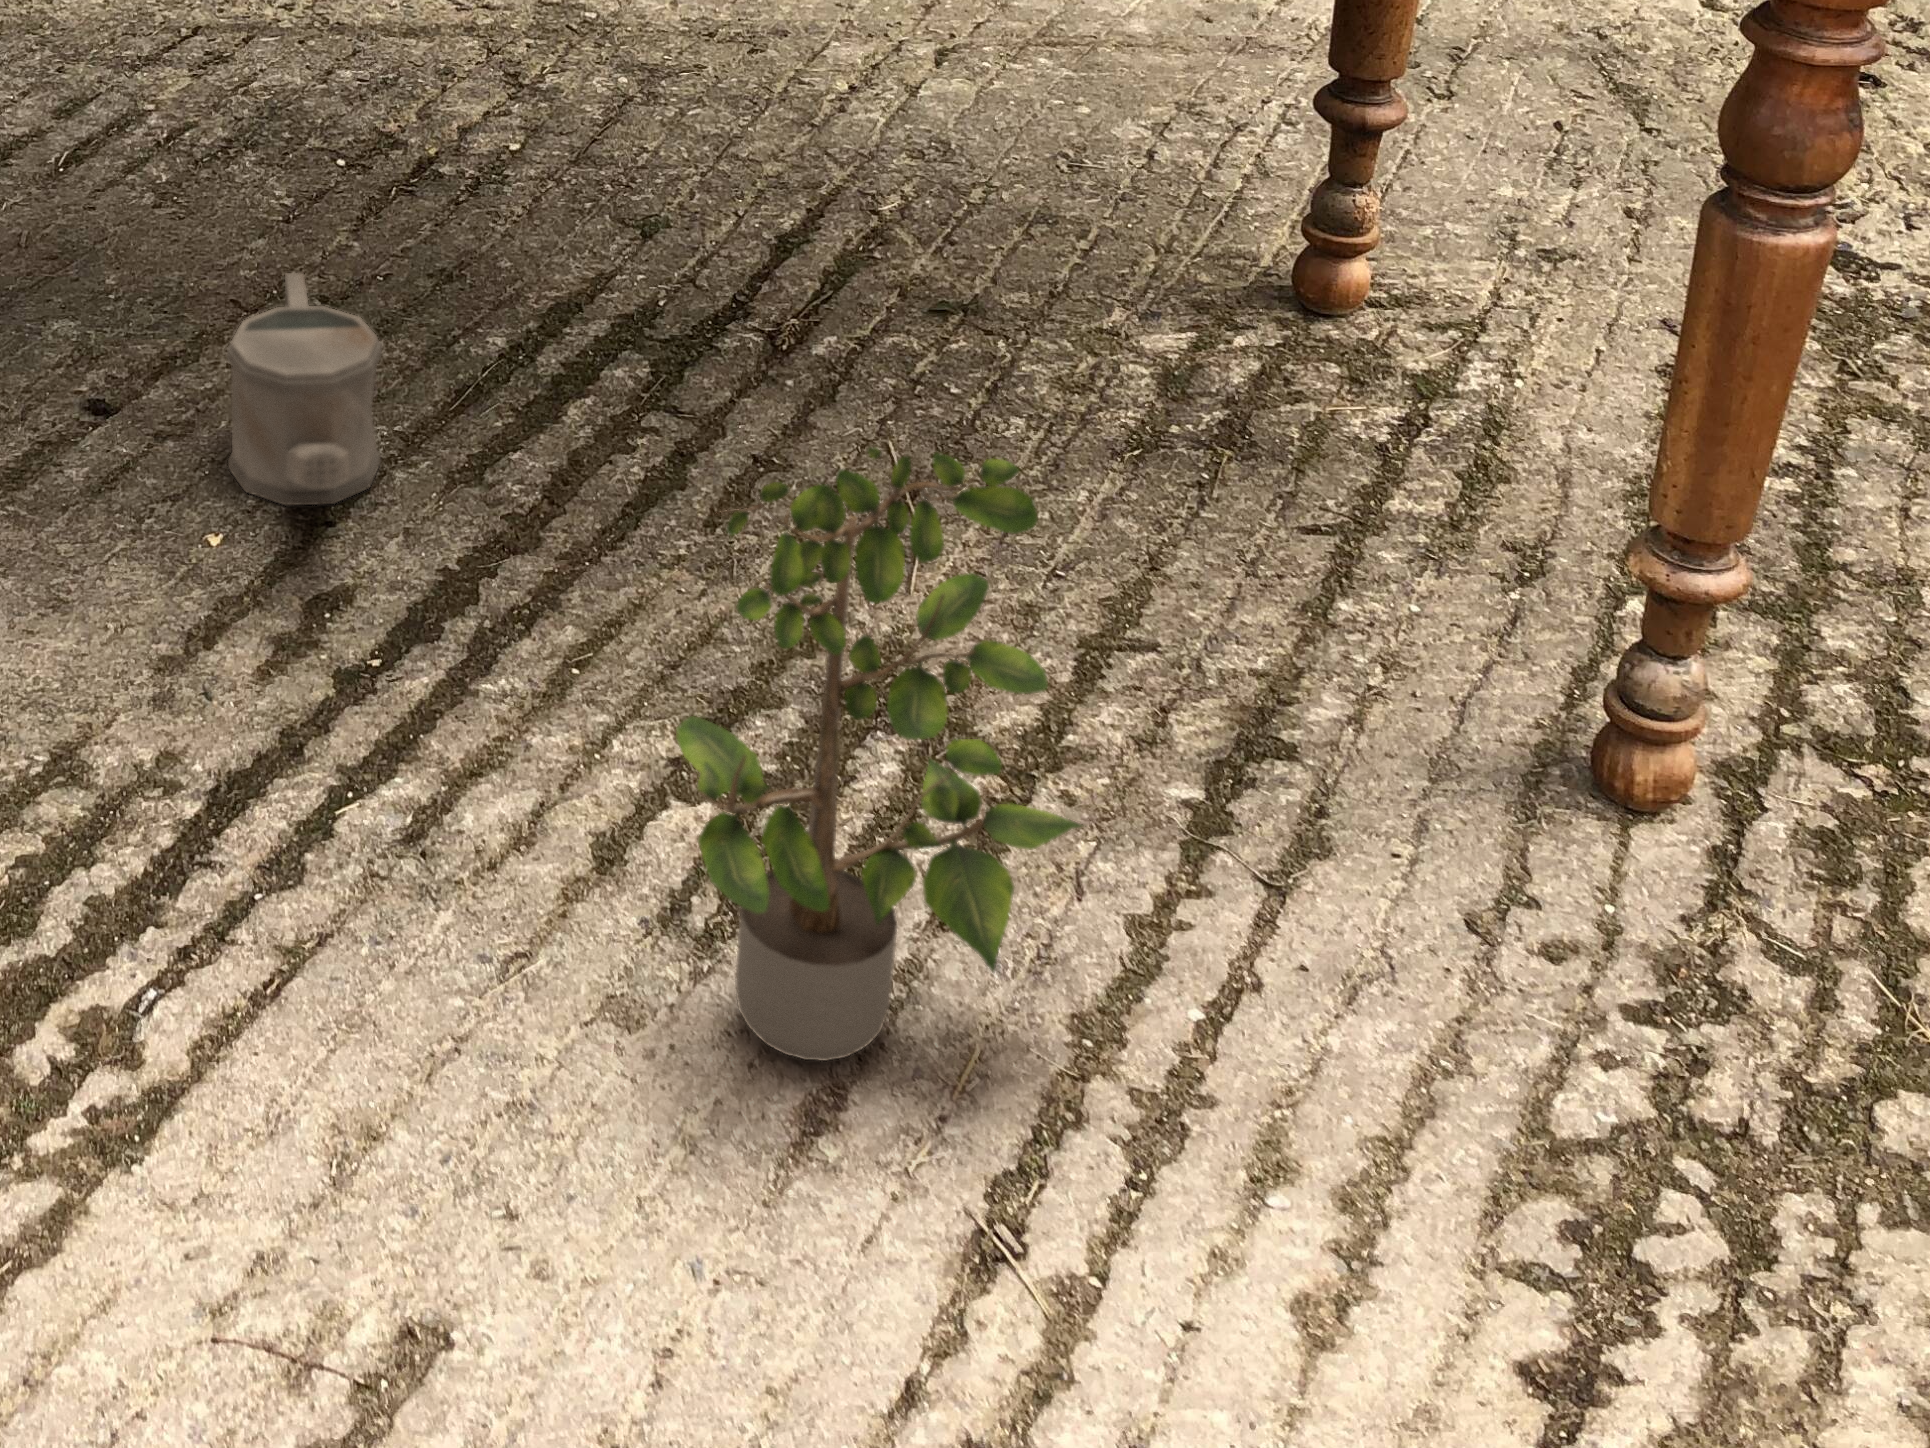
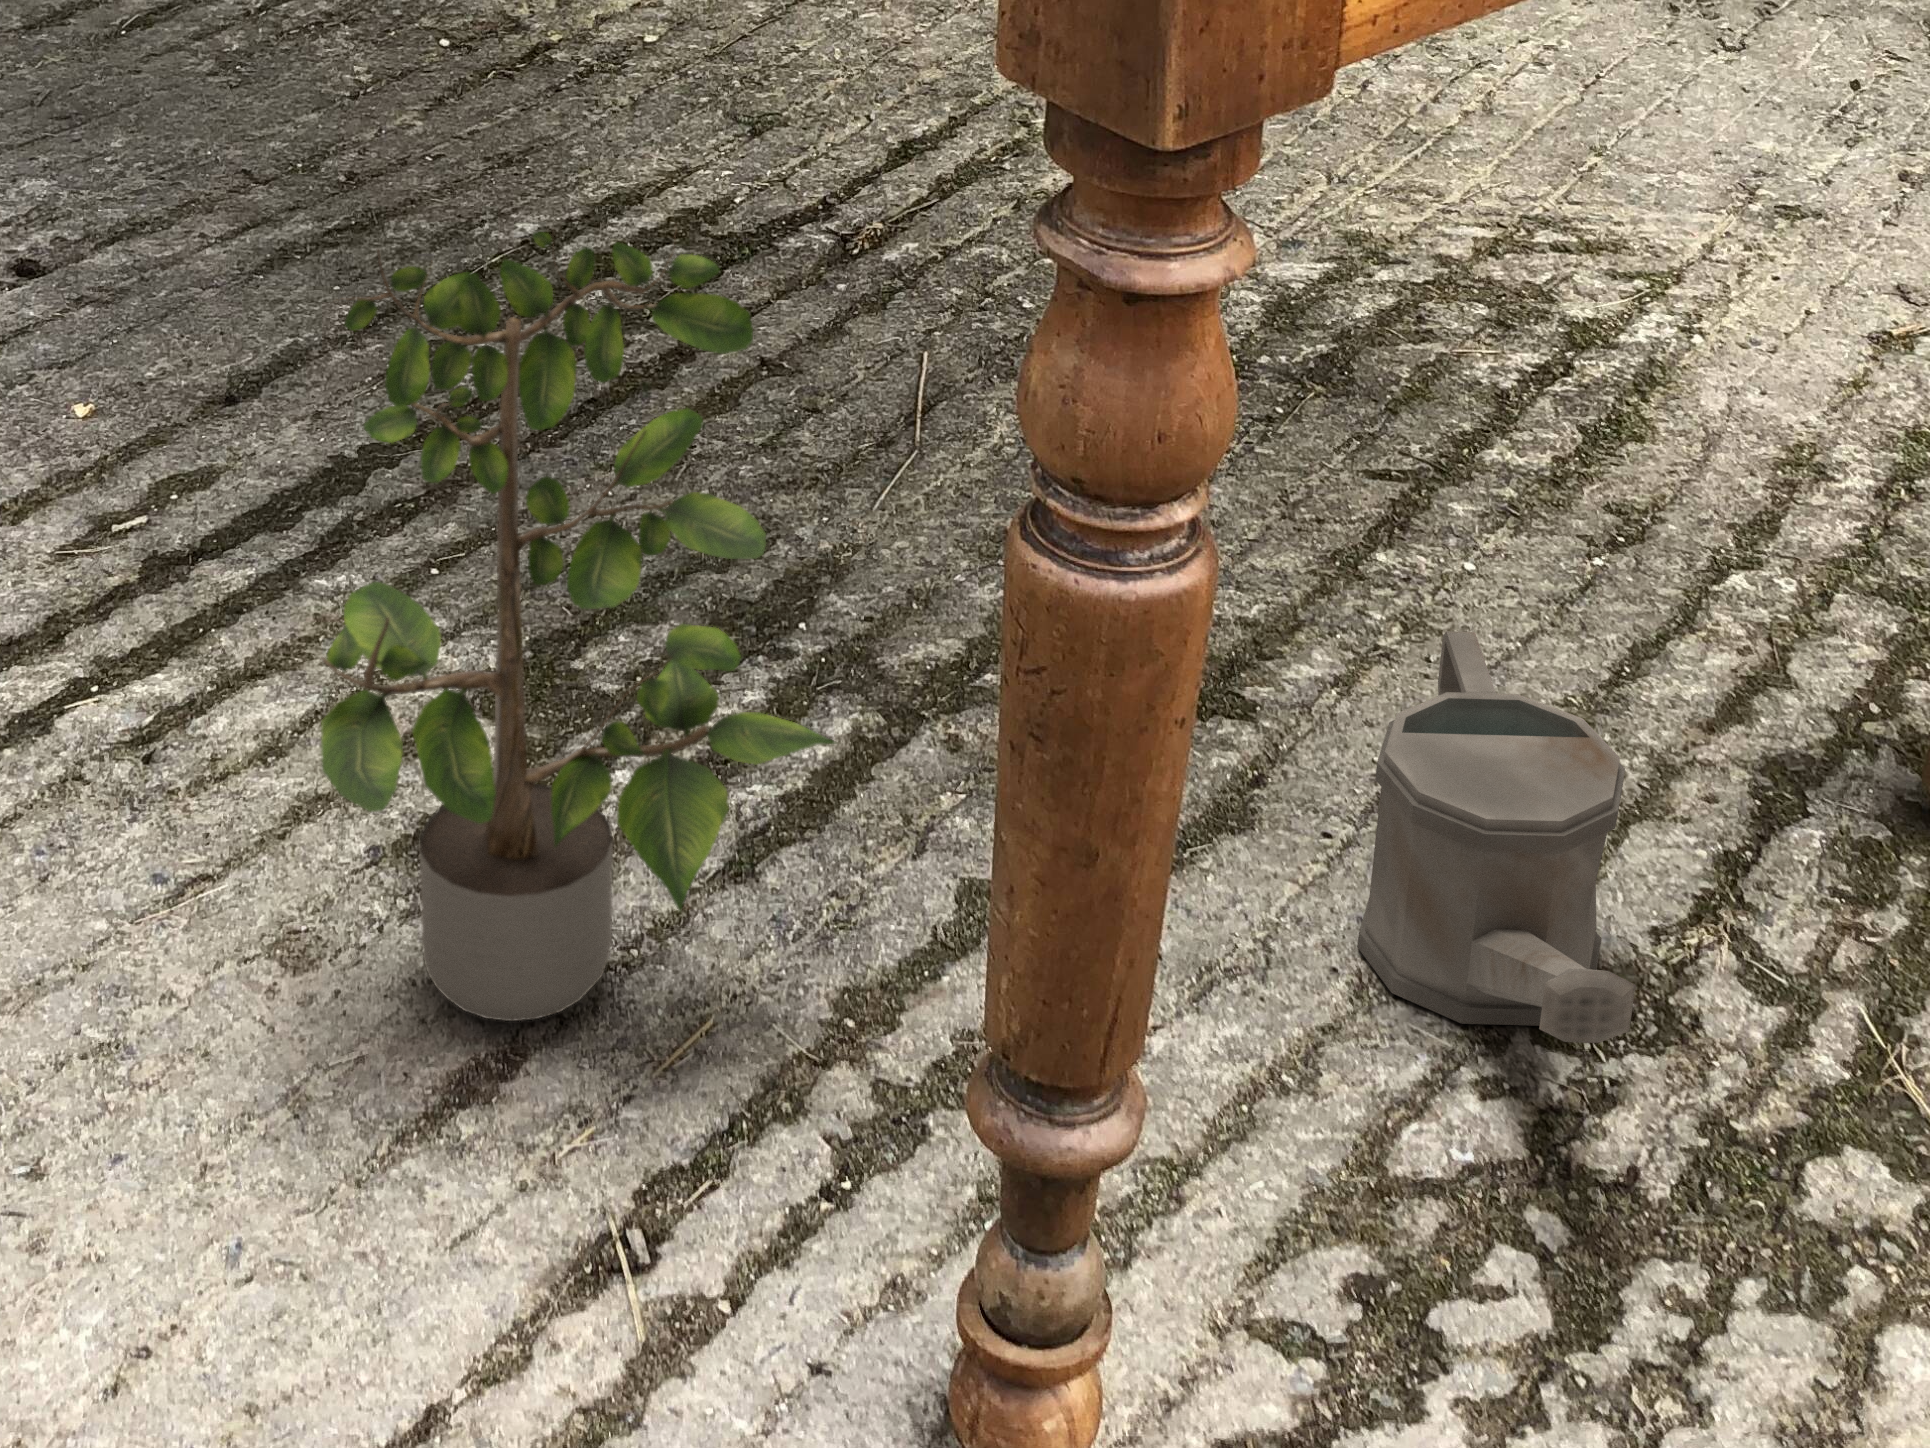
watering can: present [227,273,382,505] -> present [1357,631,1636,1043]

